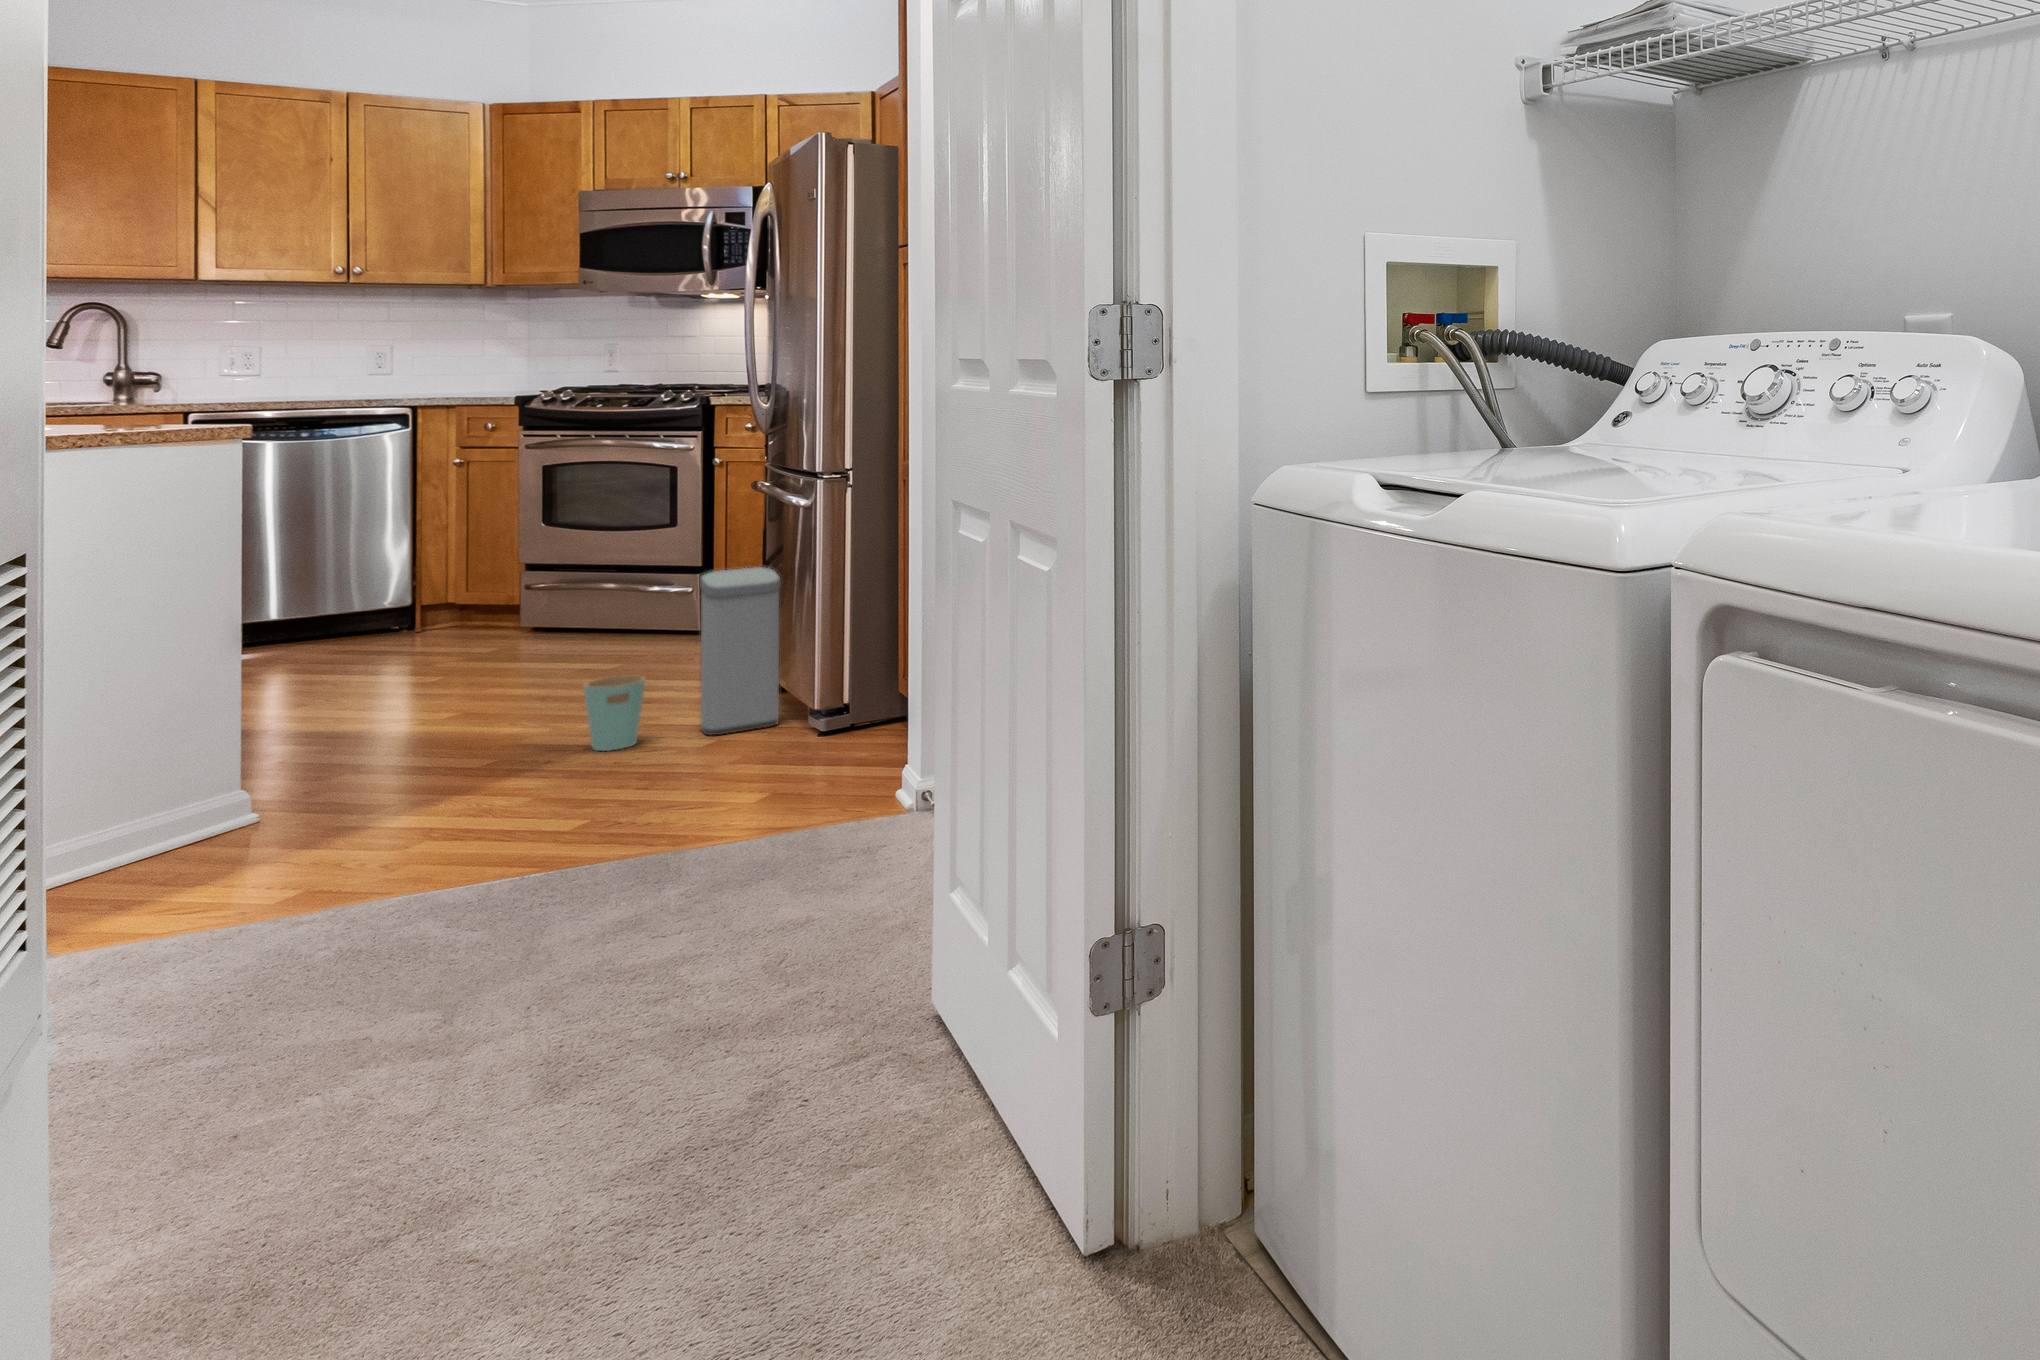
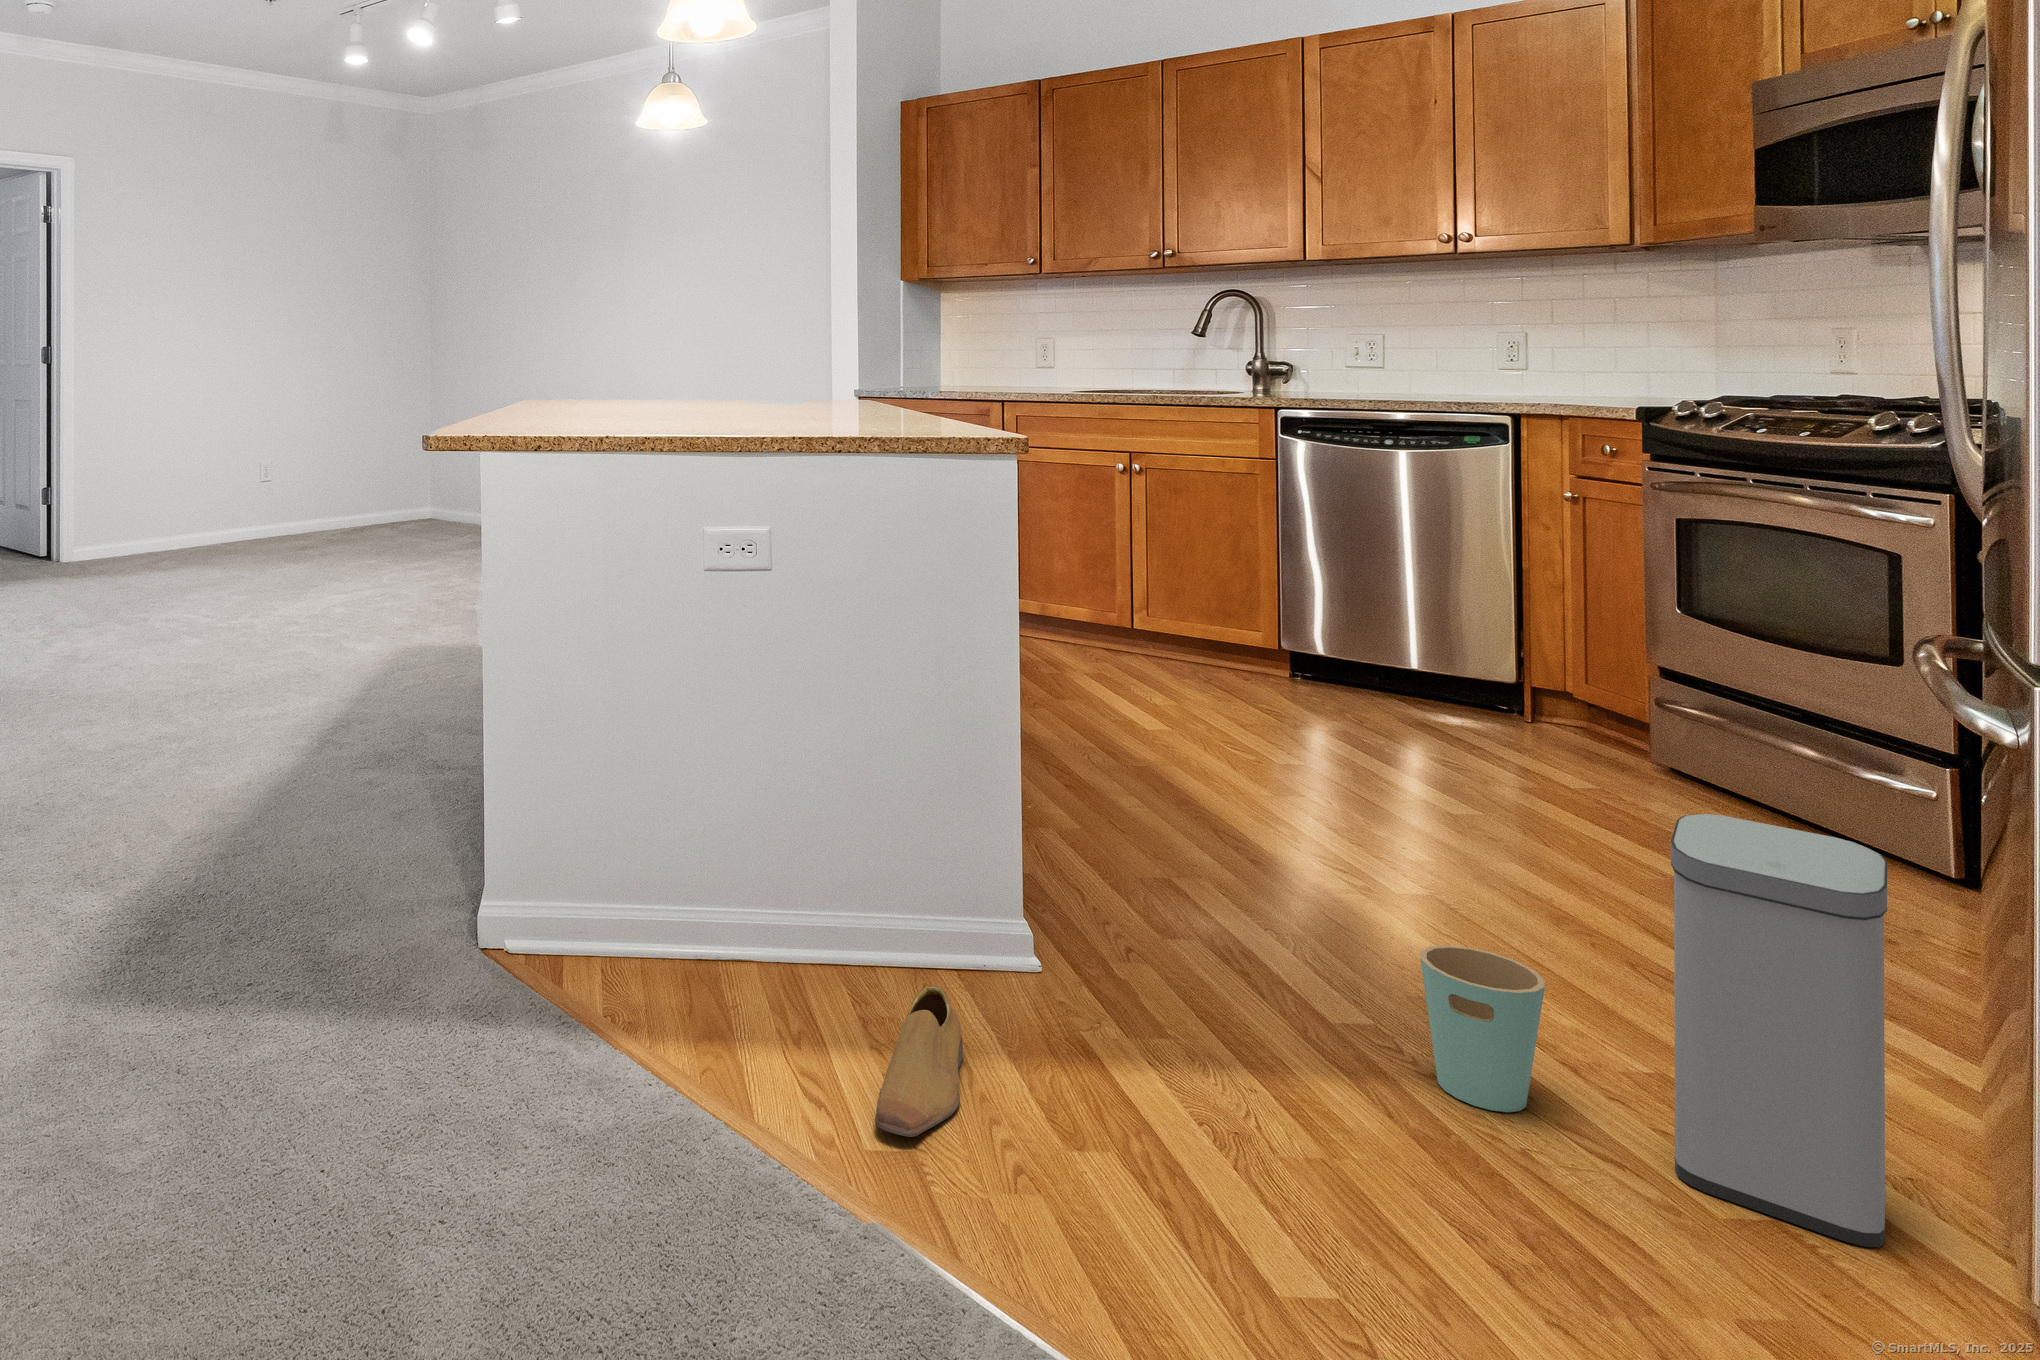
shoe: none [314,796,396,860] -> present [875,985,963,1137]

